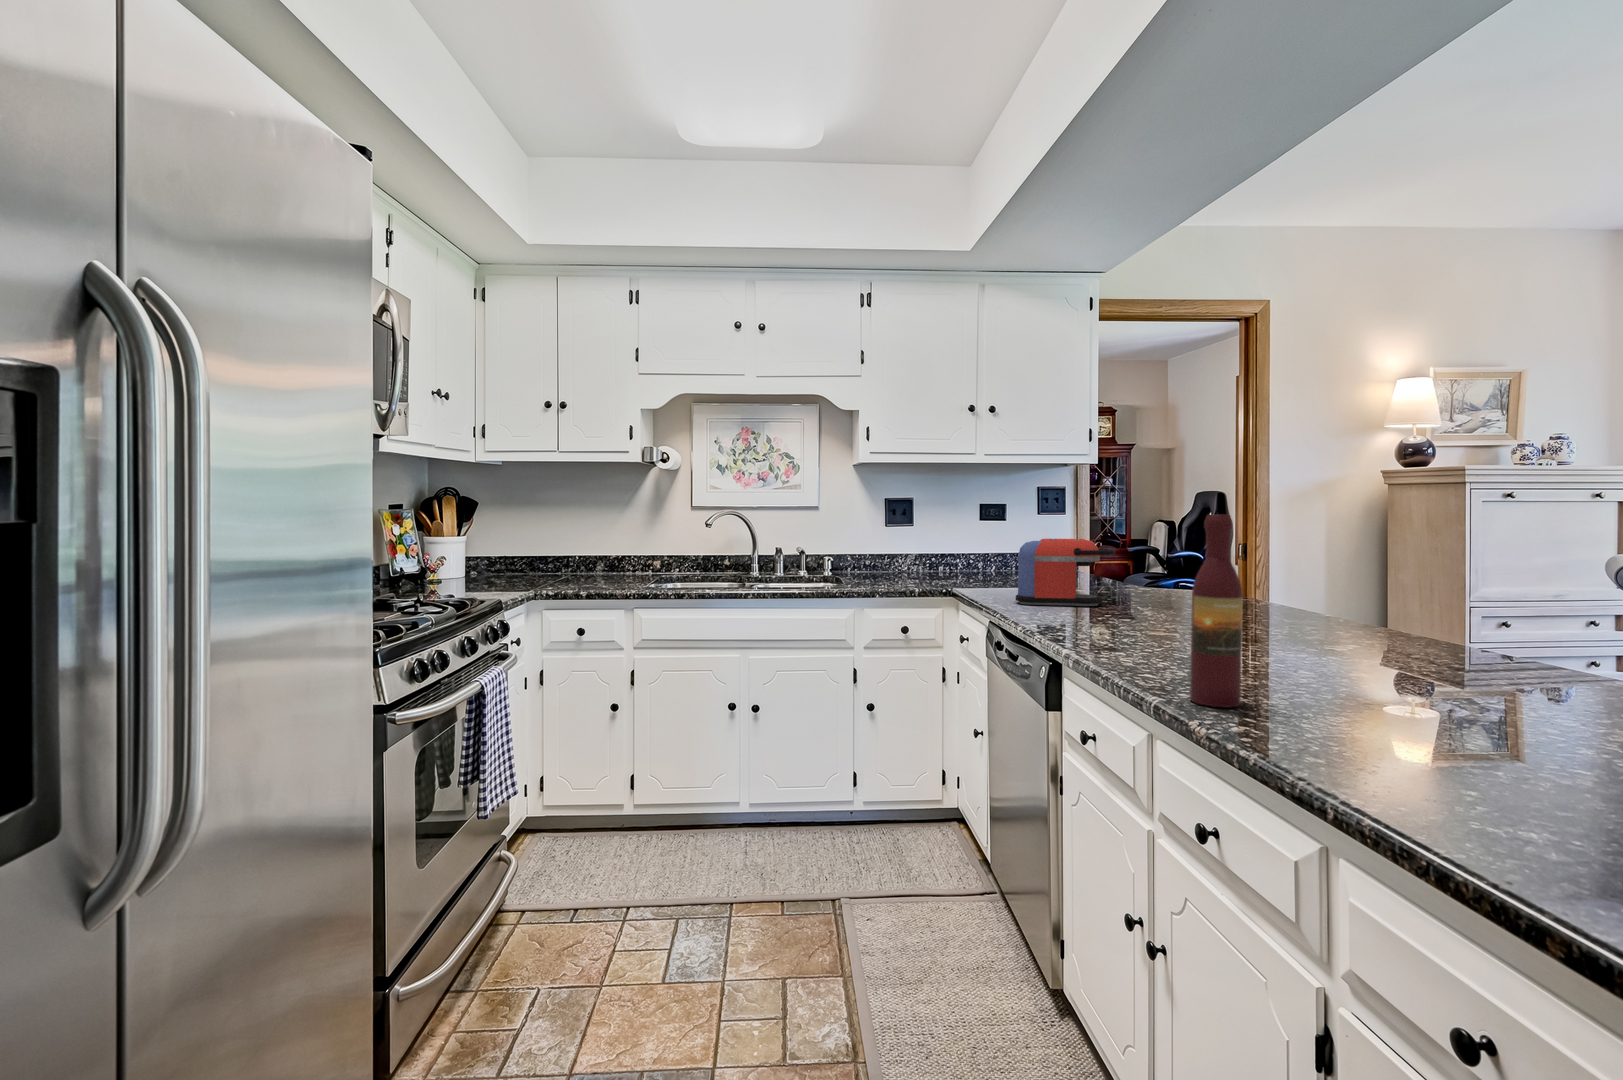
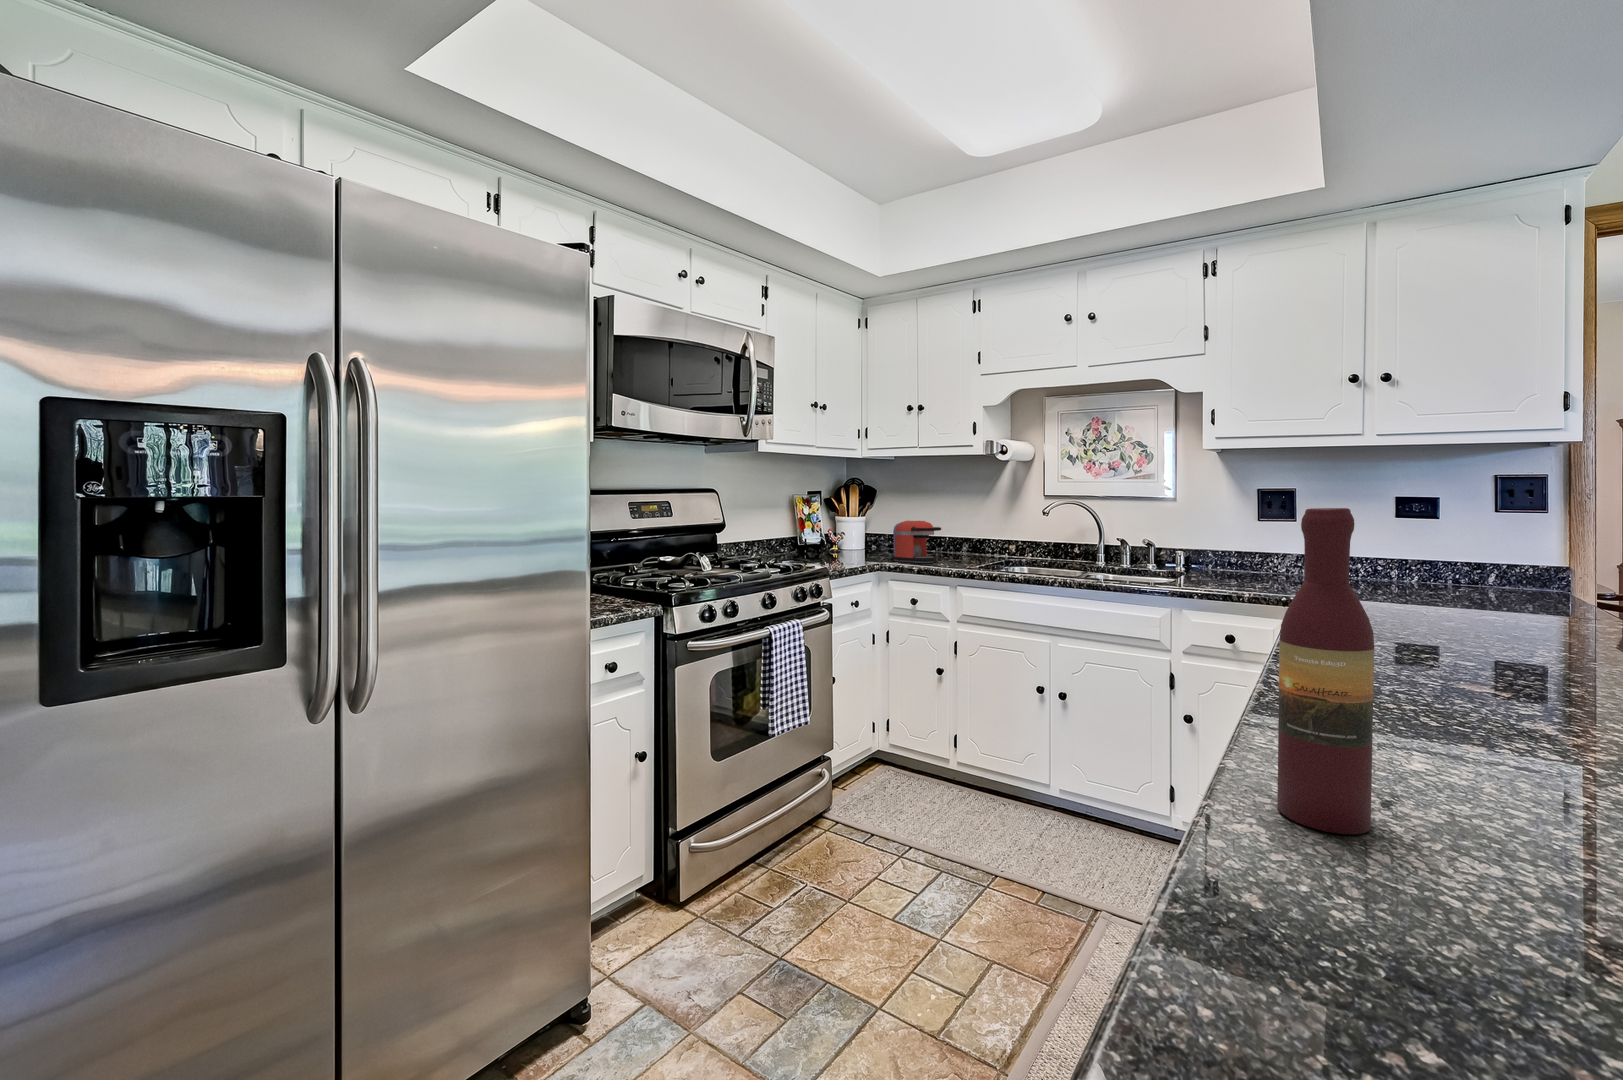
coffee maker: present [1016,539,1115,606] -> present [892,521,941,563]

